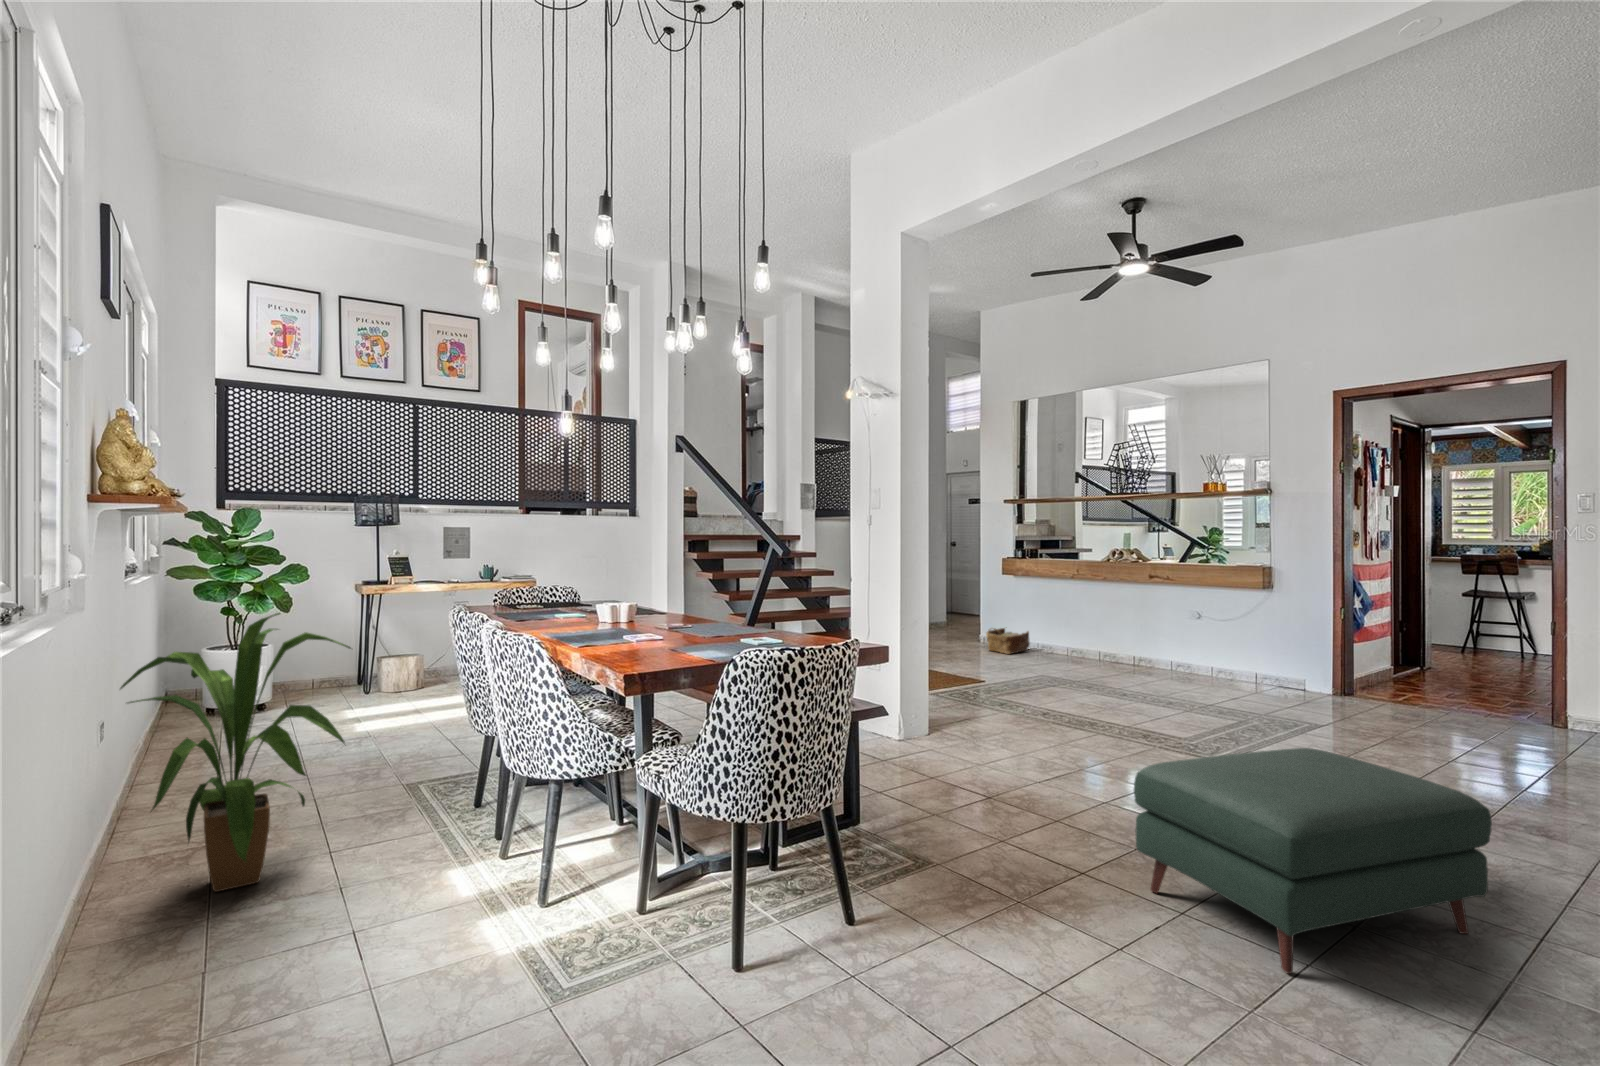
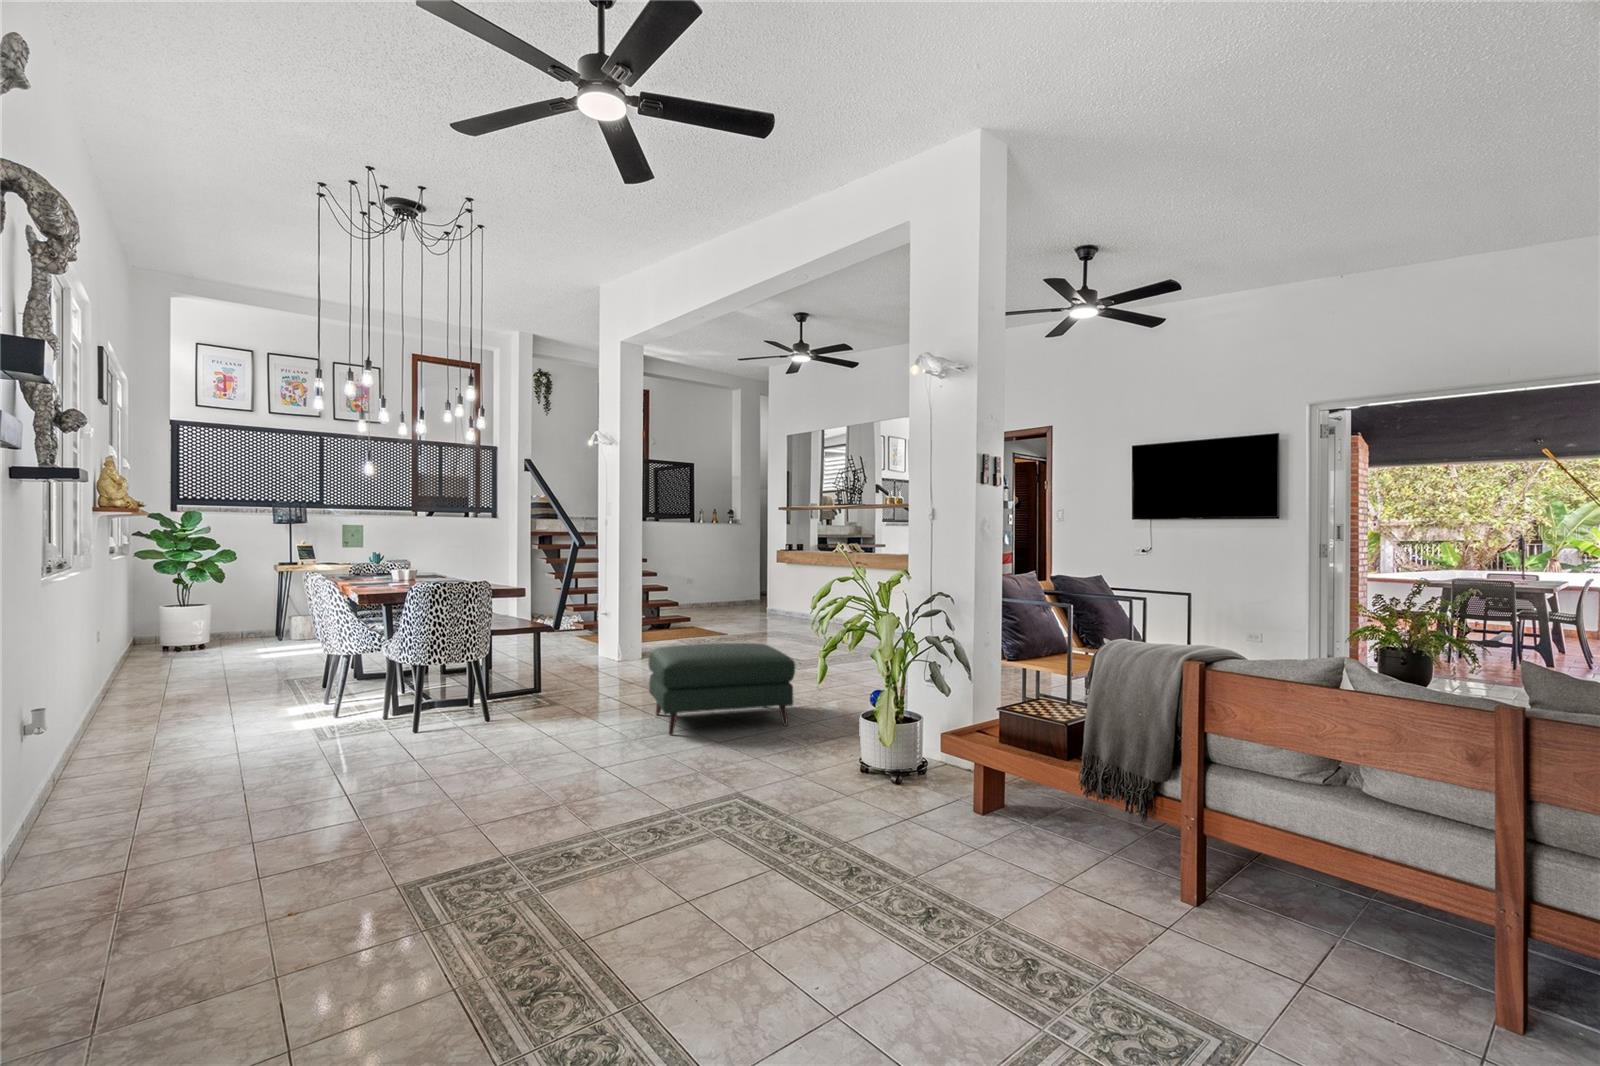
house plant: present [120,613,351,892] -> none [105,566,237,714]
woven basket: present [986,628,1030,654] -> none [768,598,801,622]

